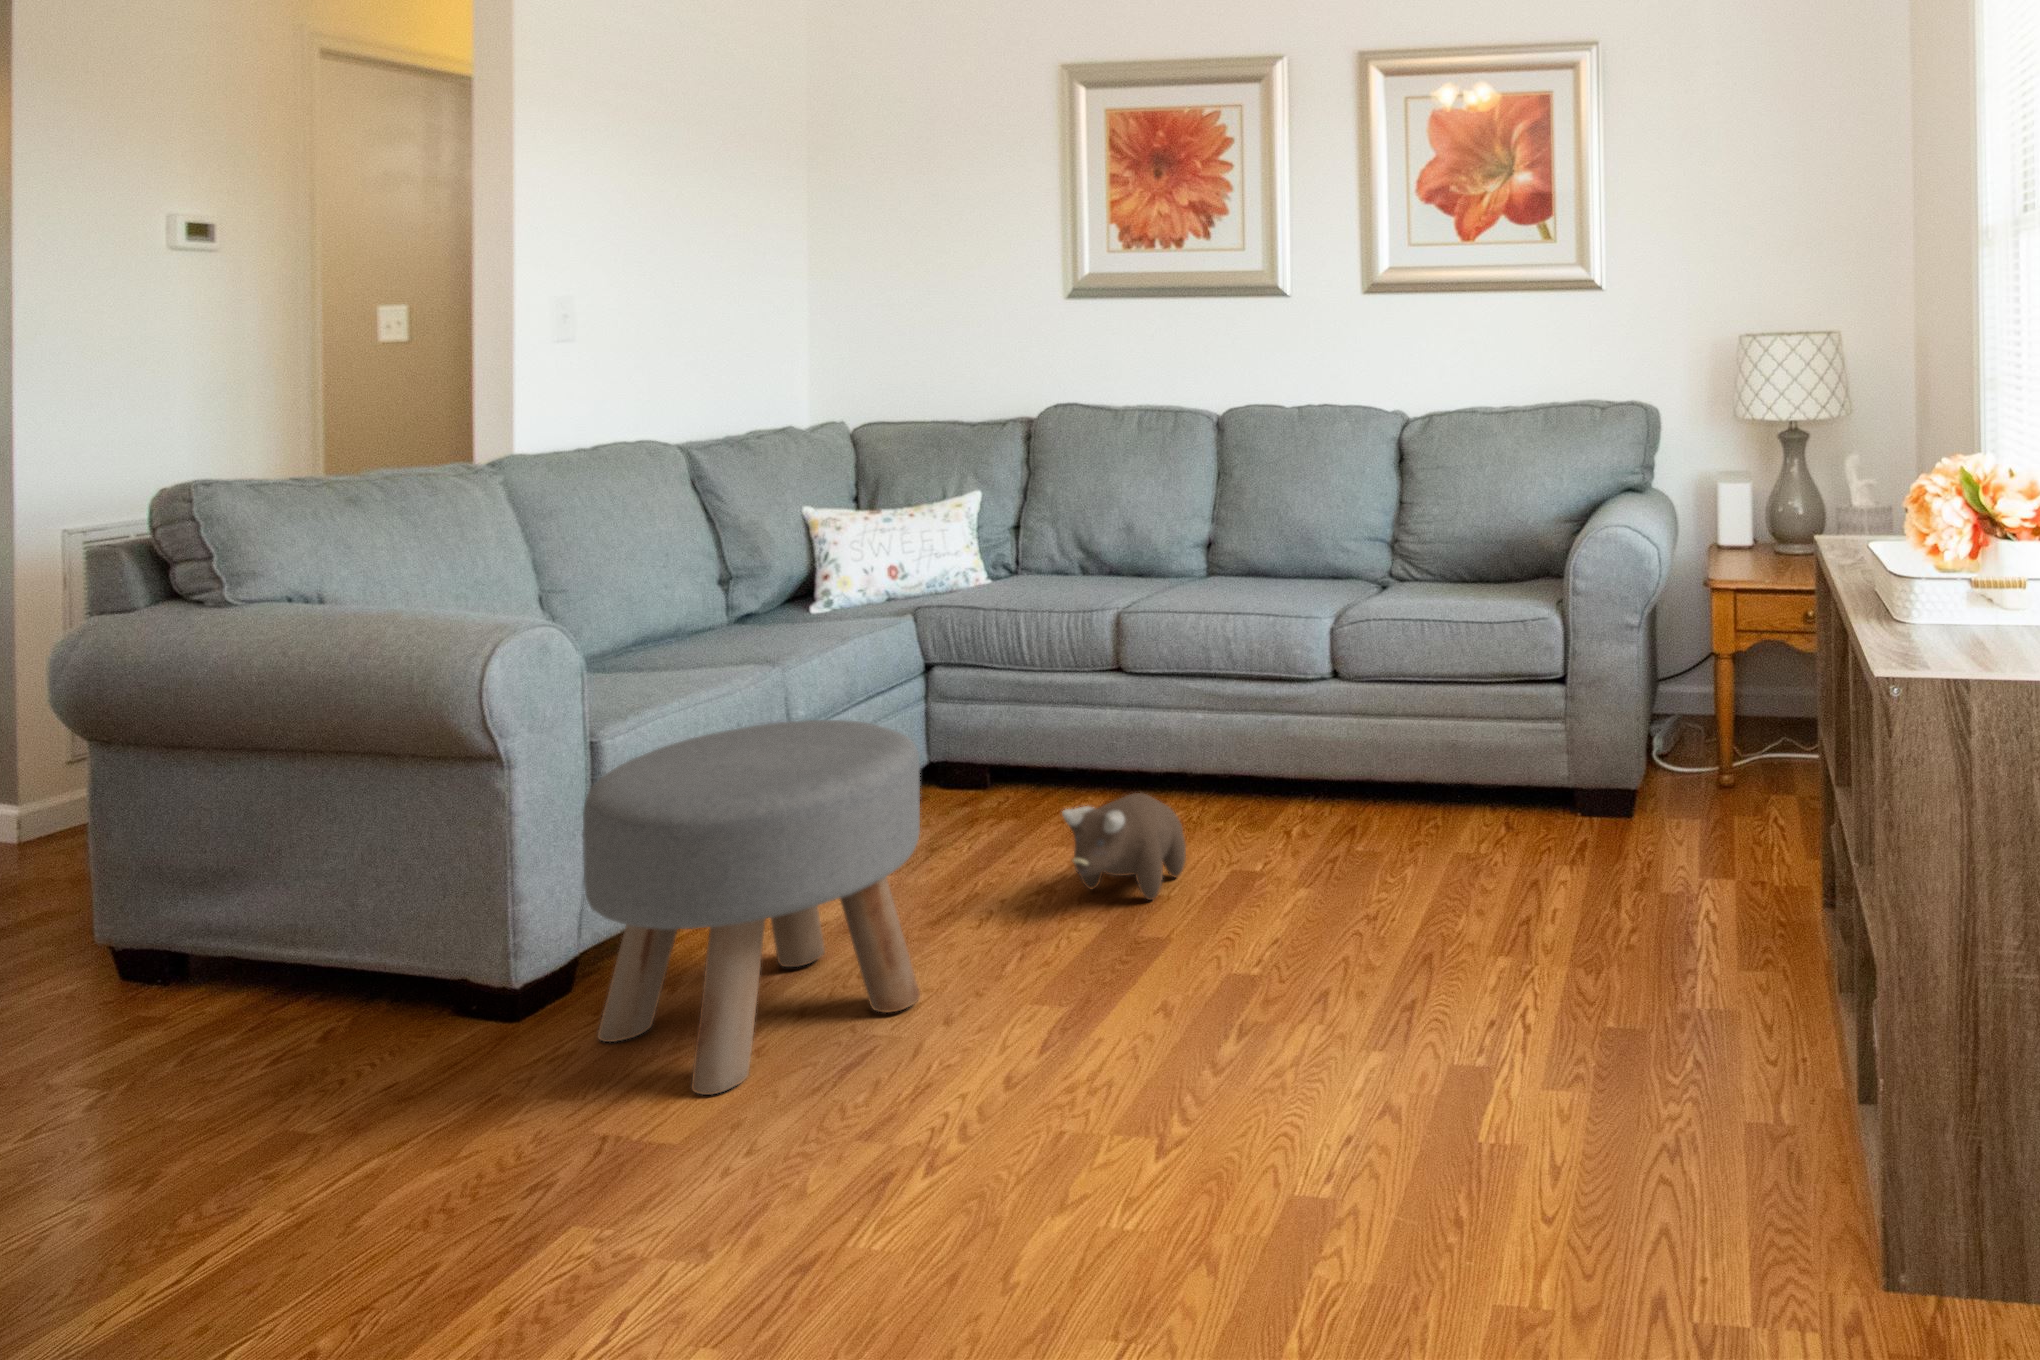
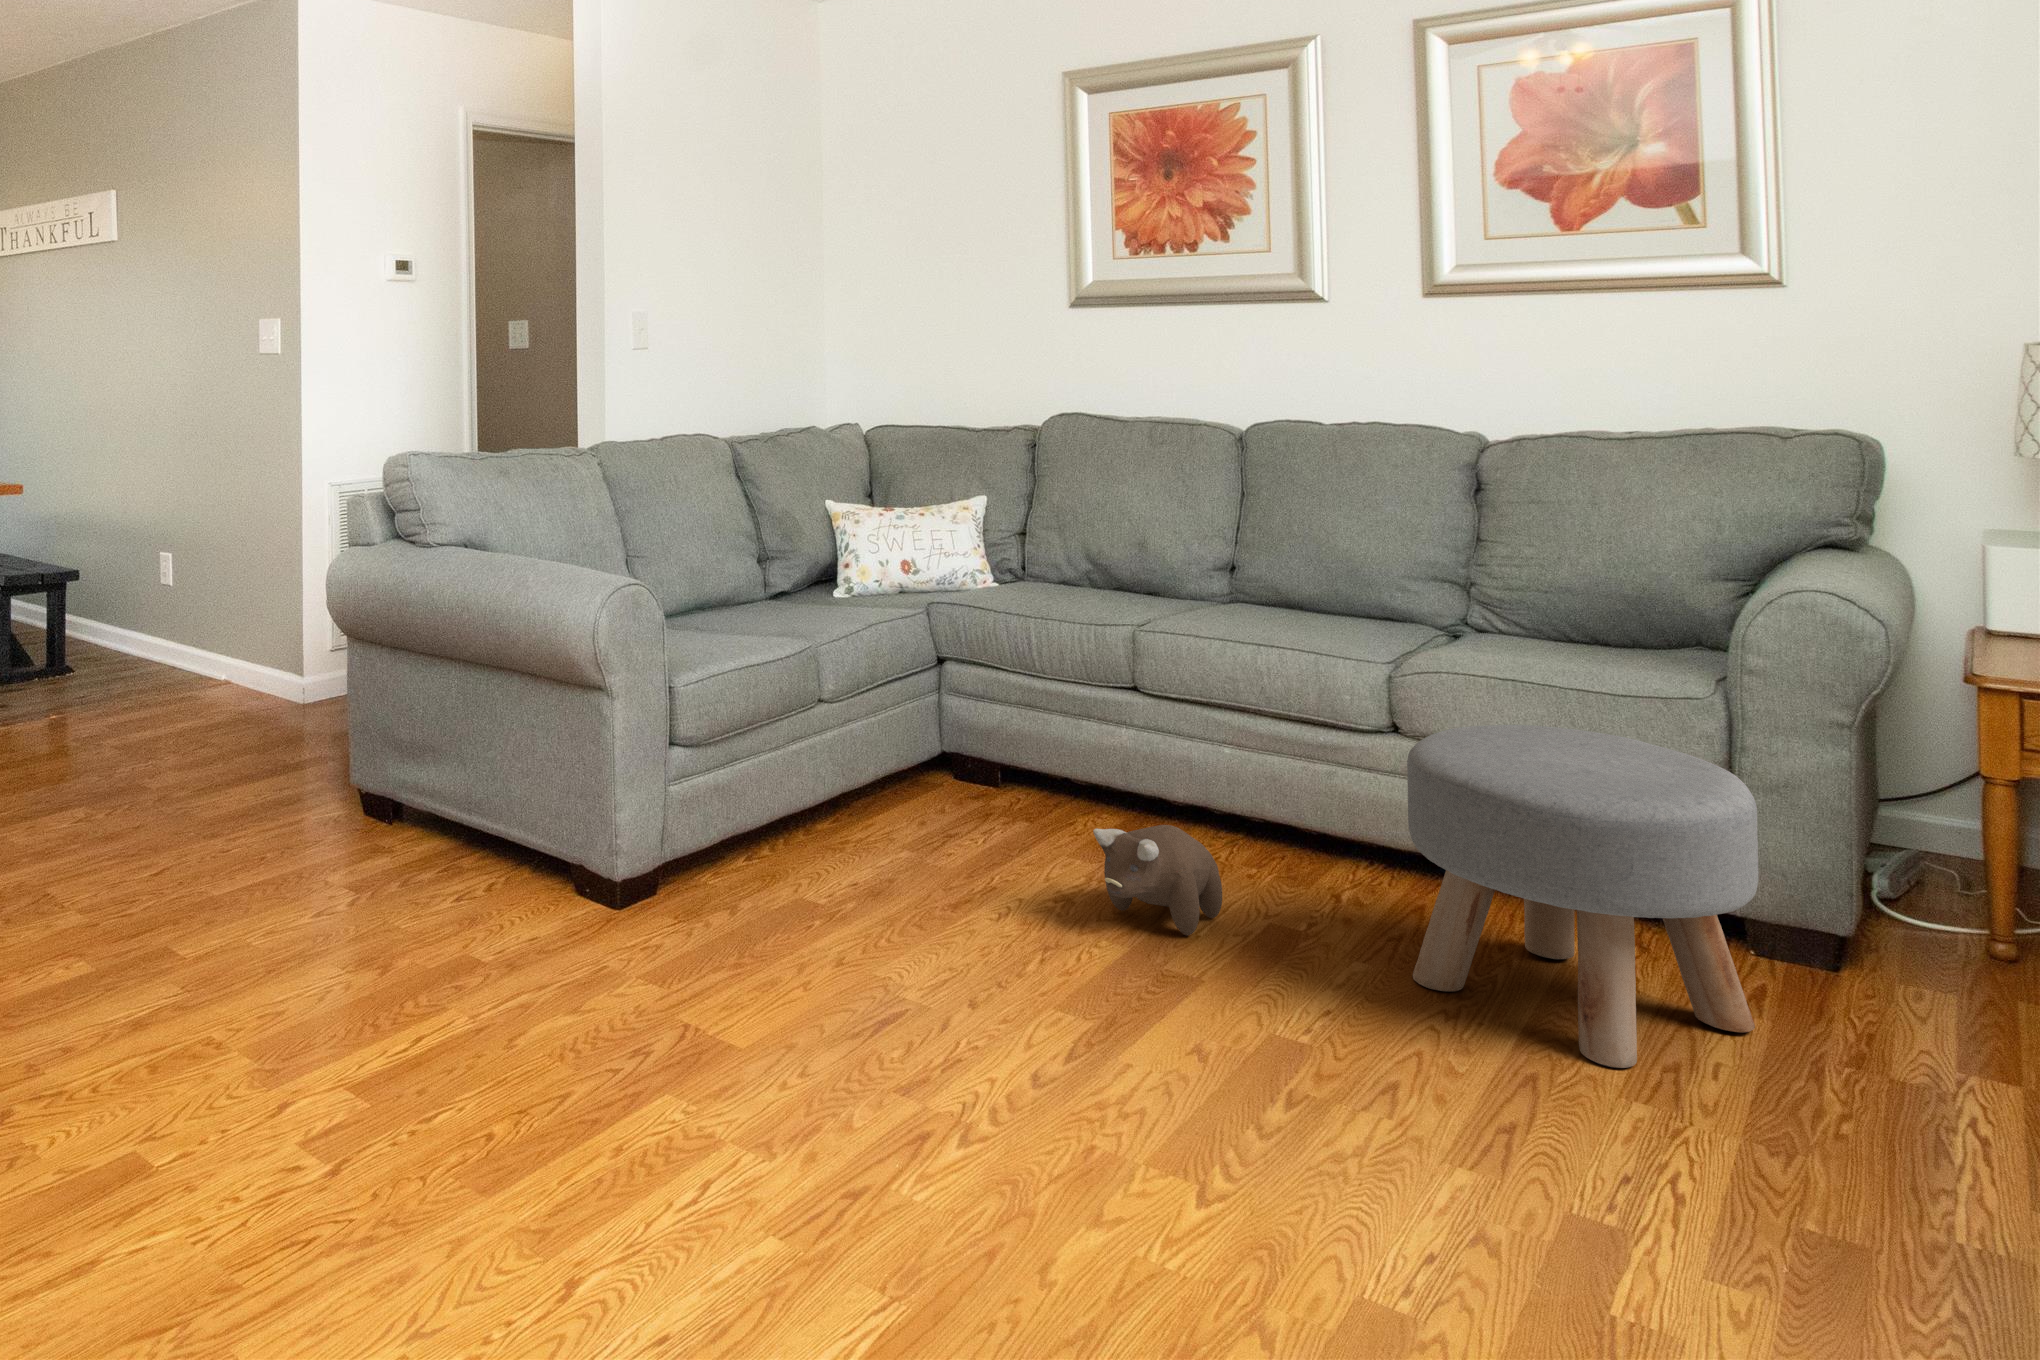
ottoman: present [583,720,920,1095] -> present [1407,725,1758,1068]

